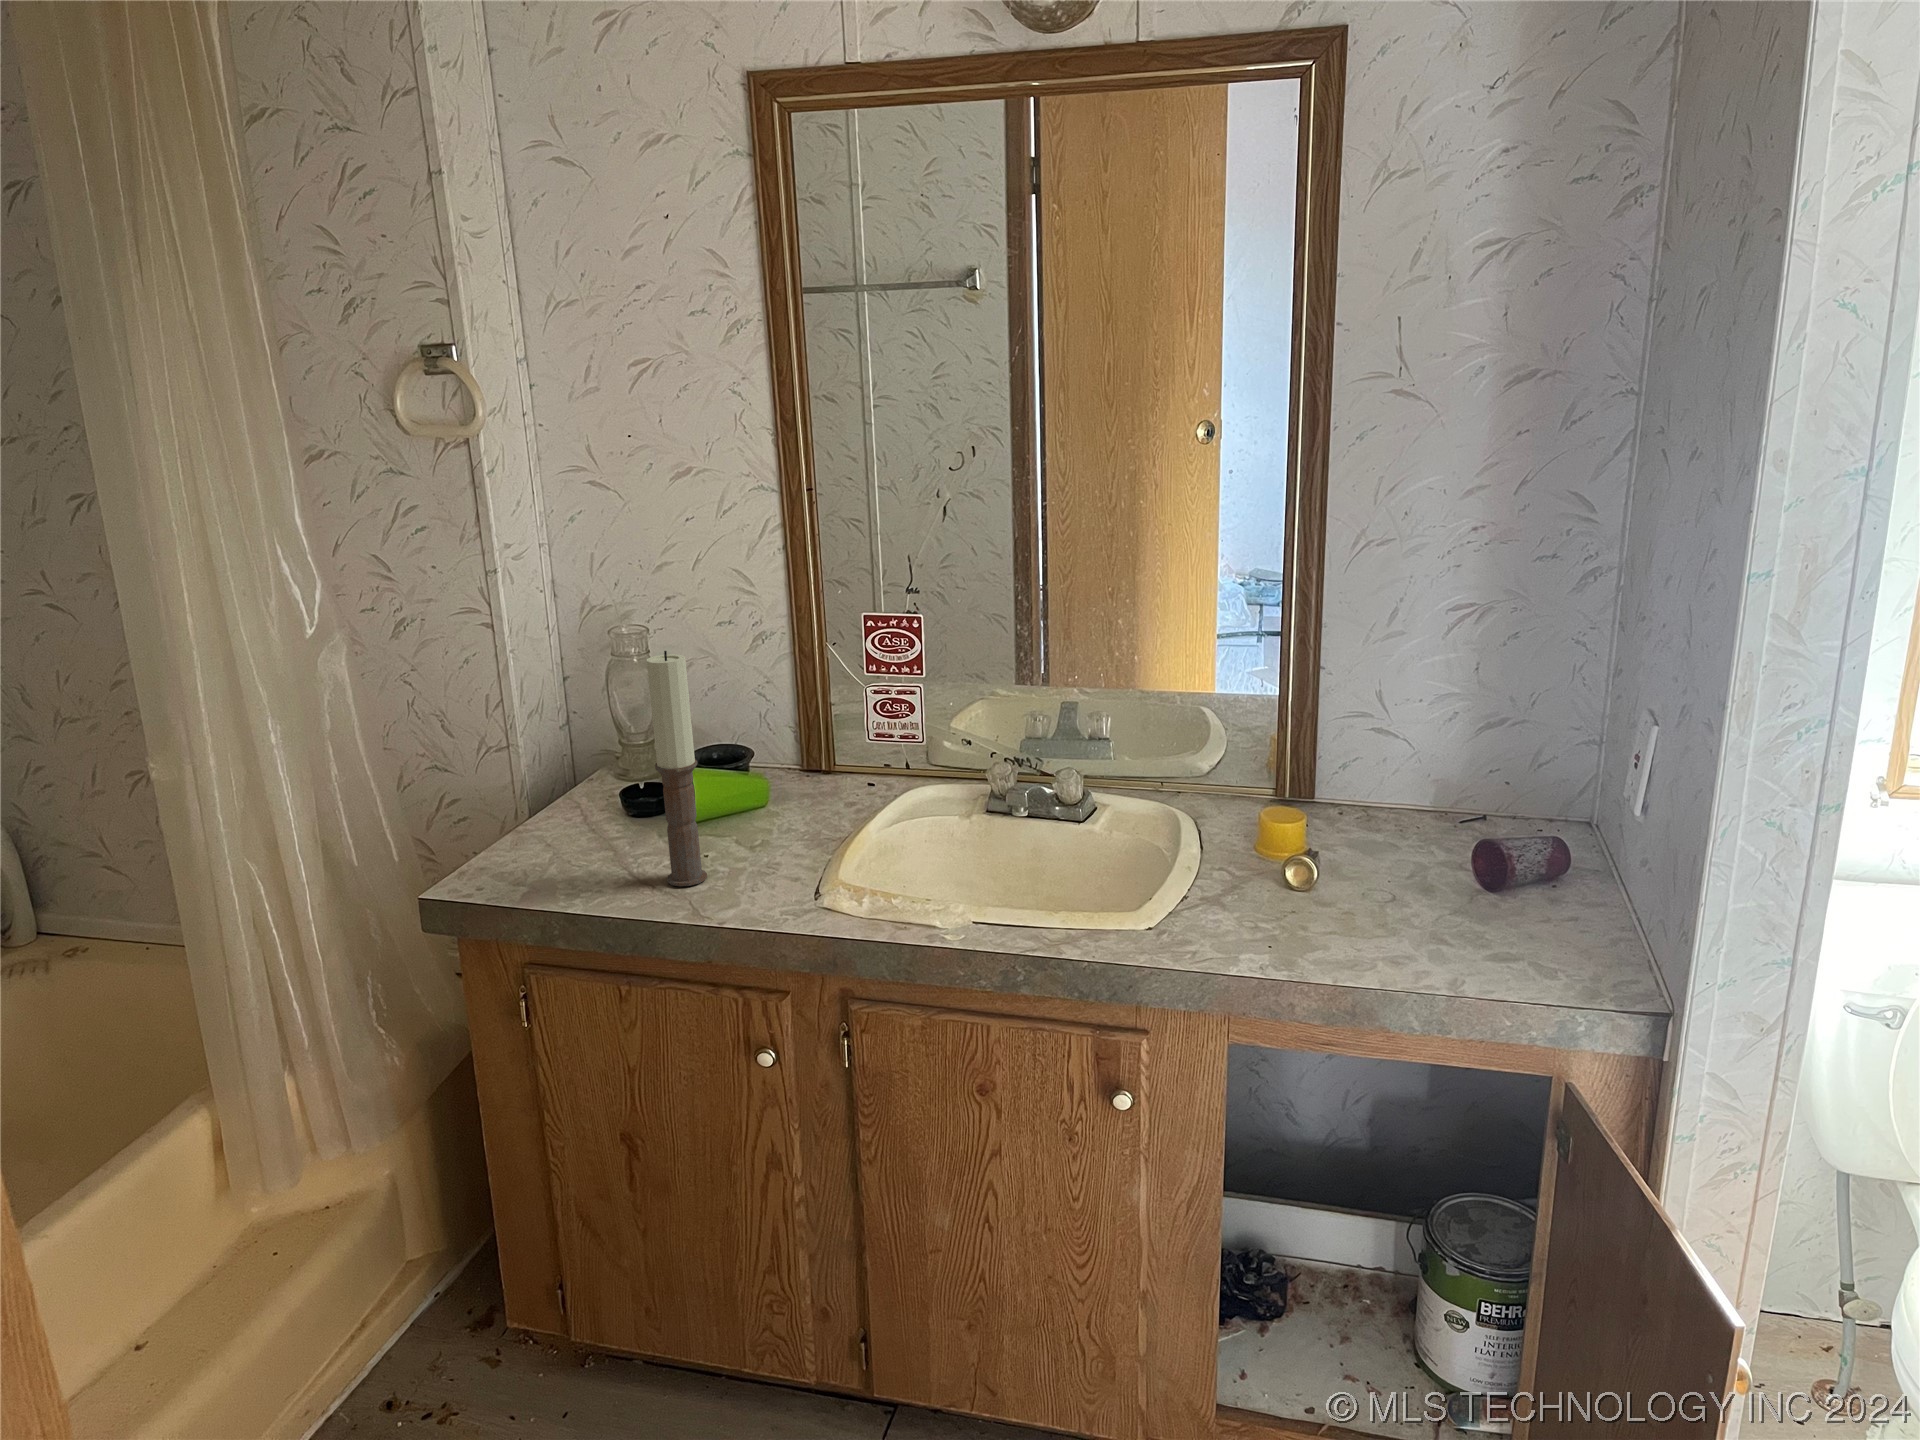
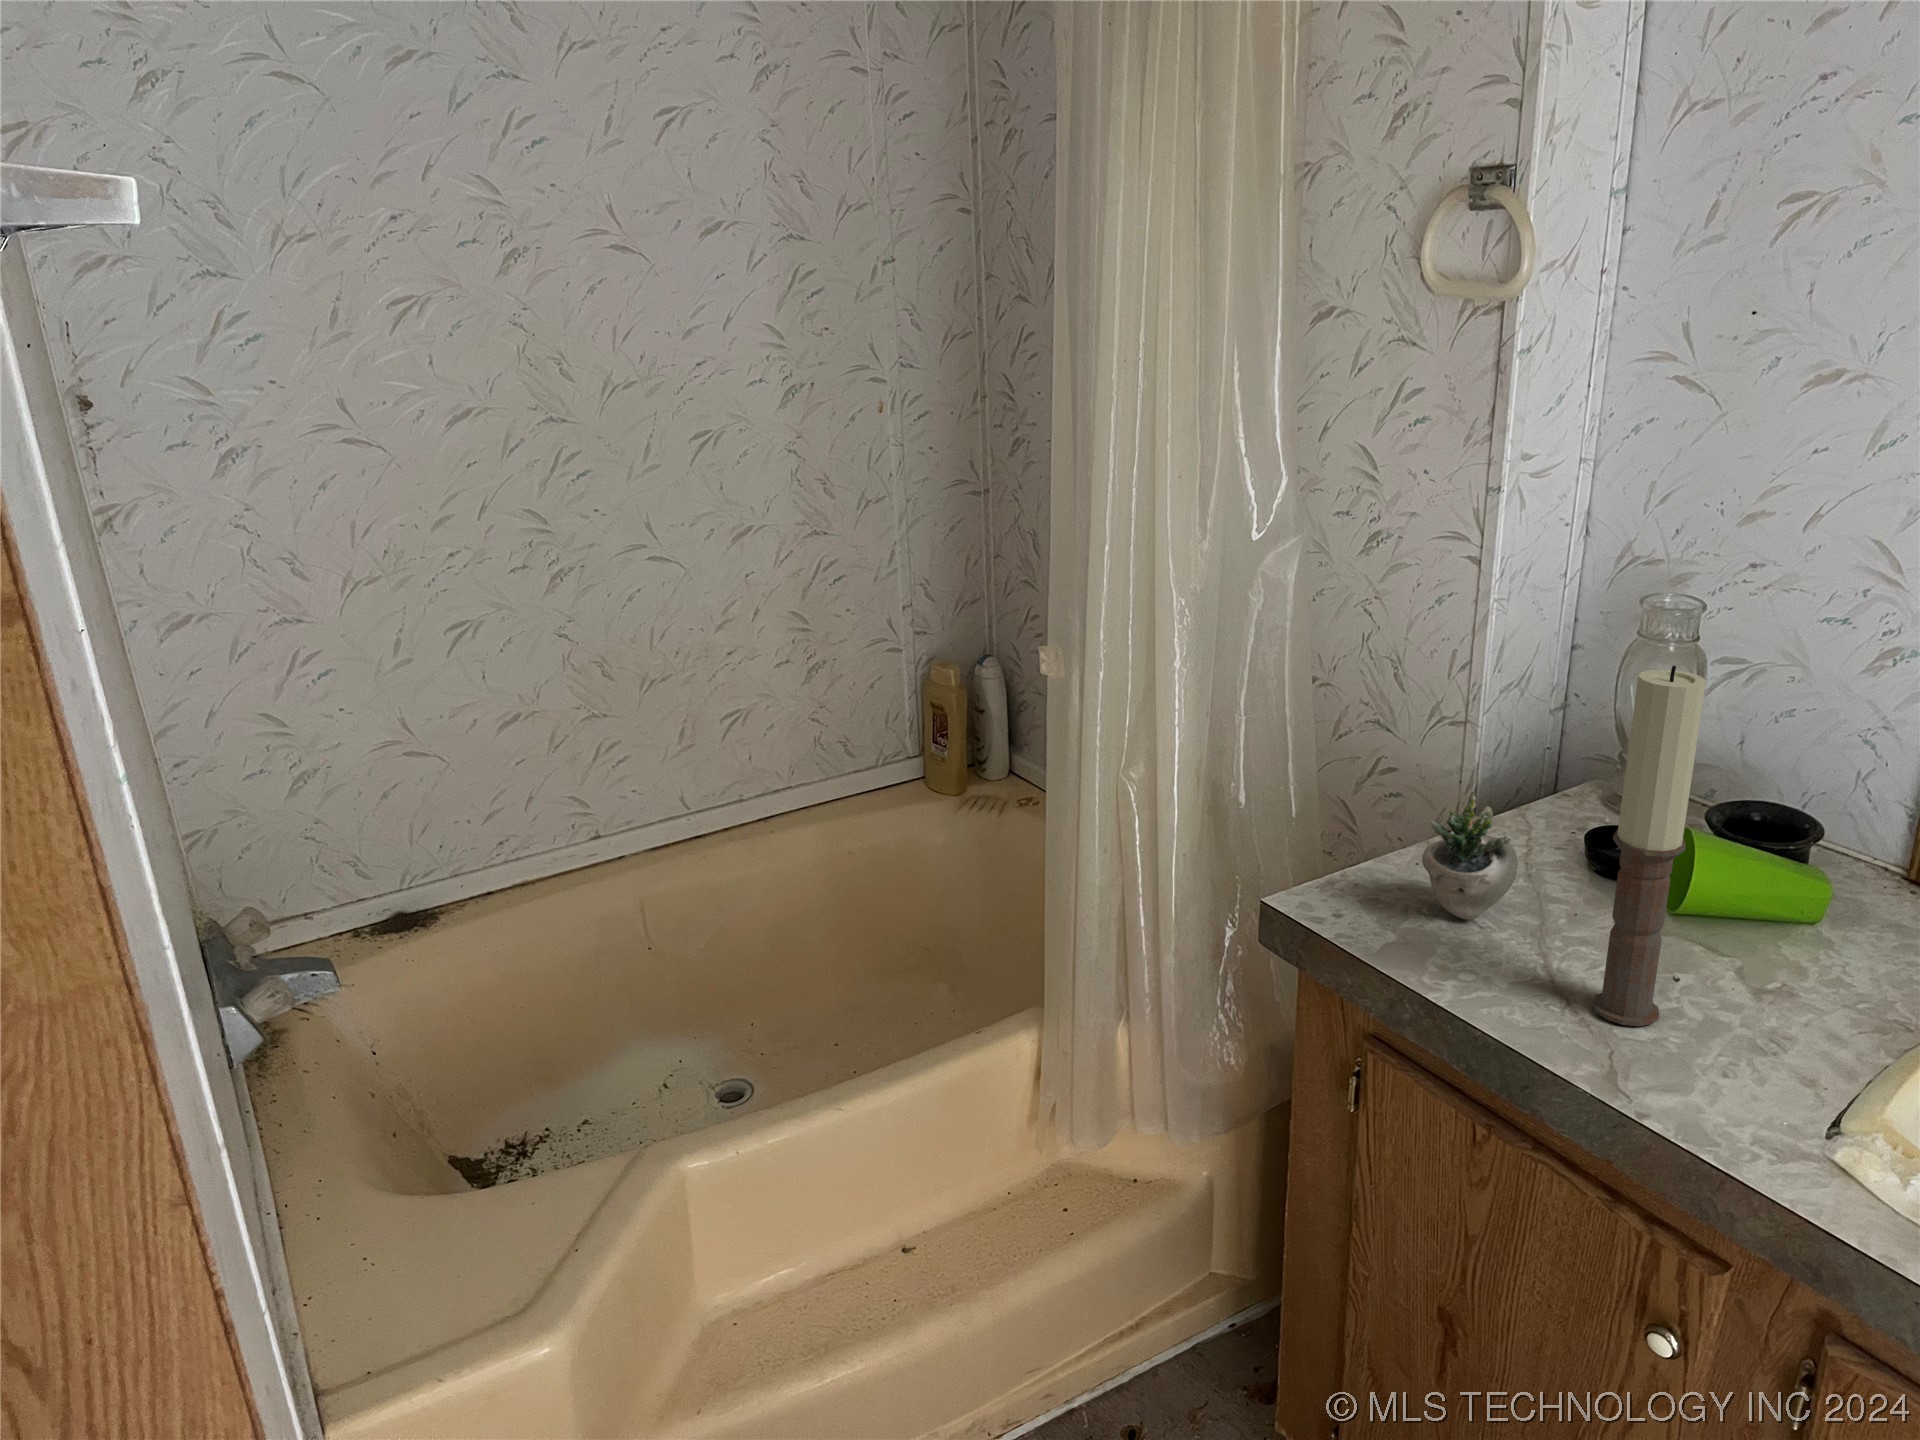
succulent plant: none [525,764,644,865] -> present [1422,795,1610,919]

